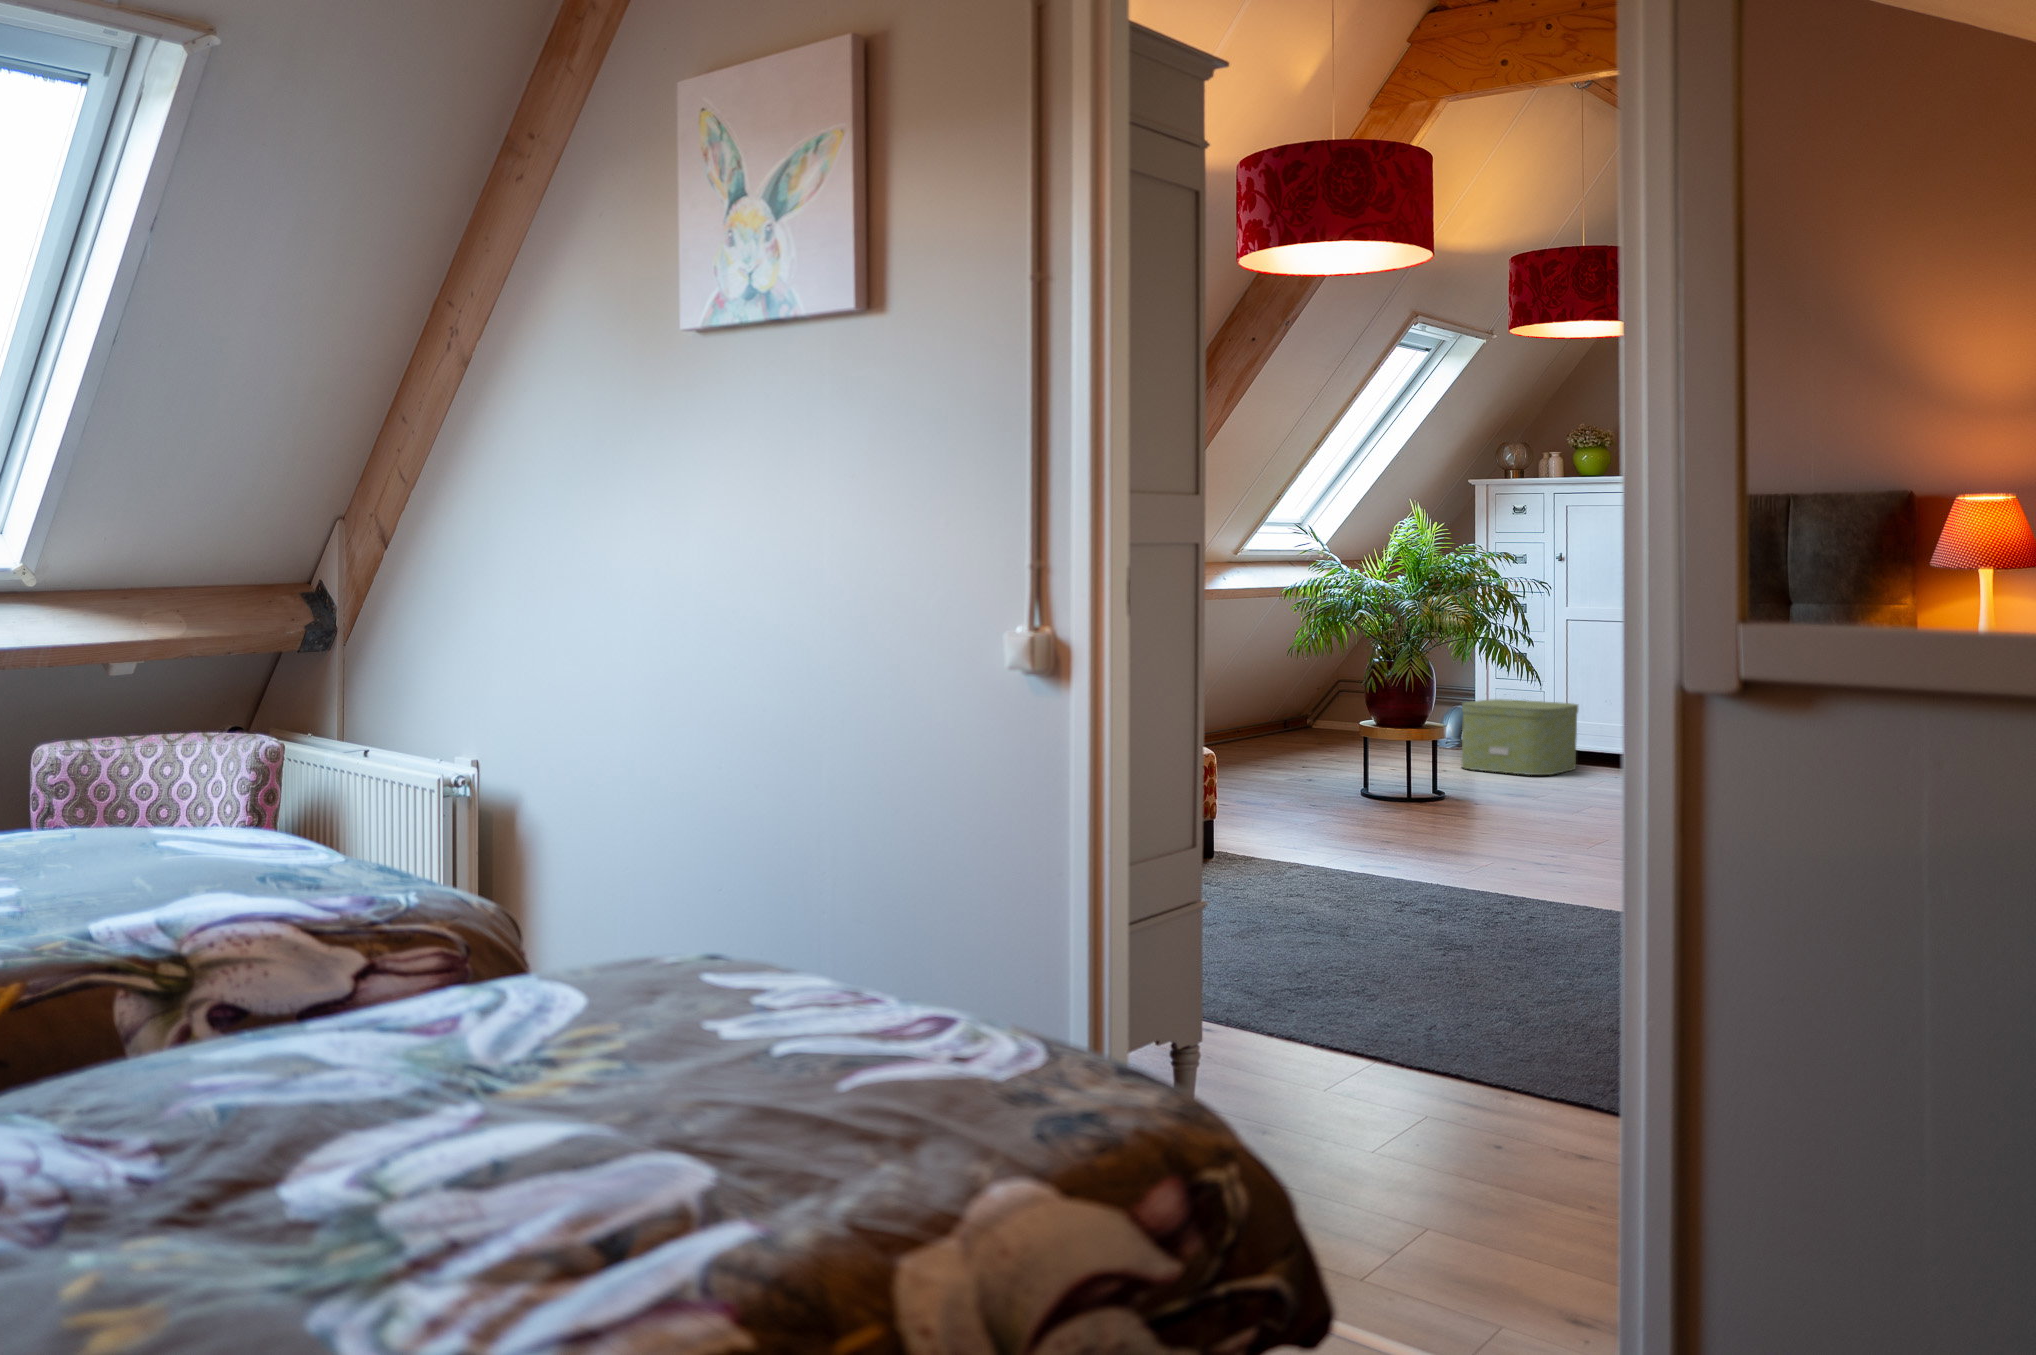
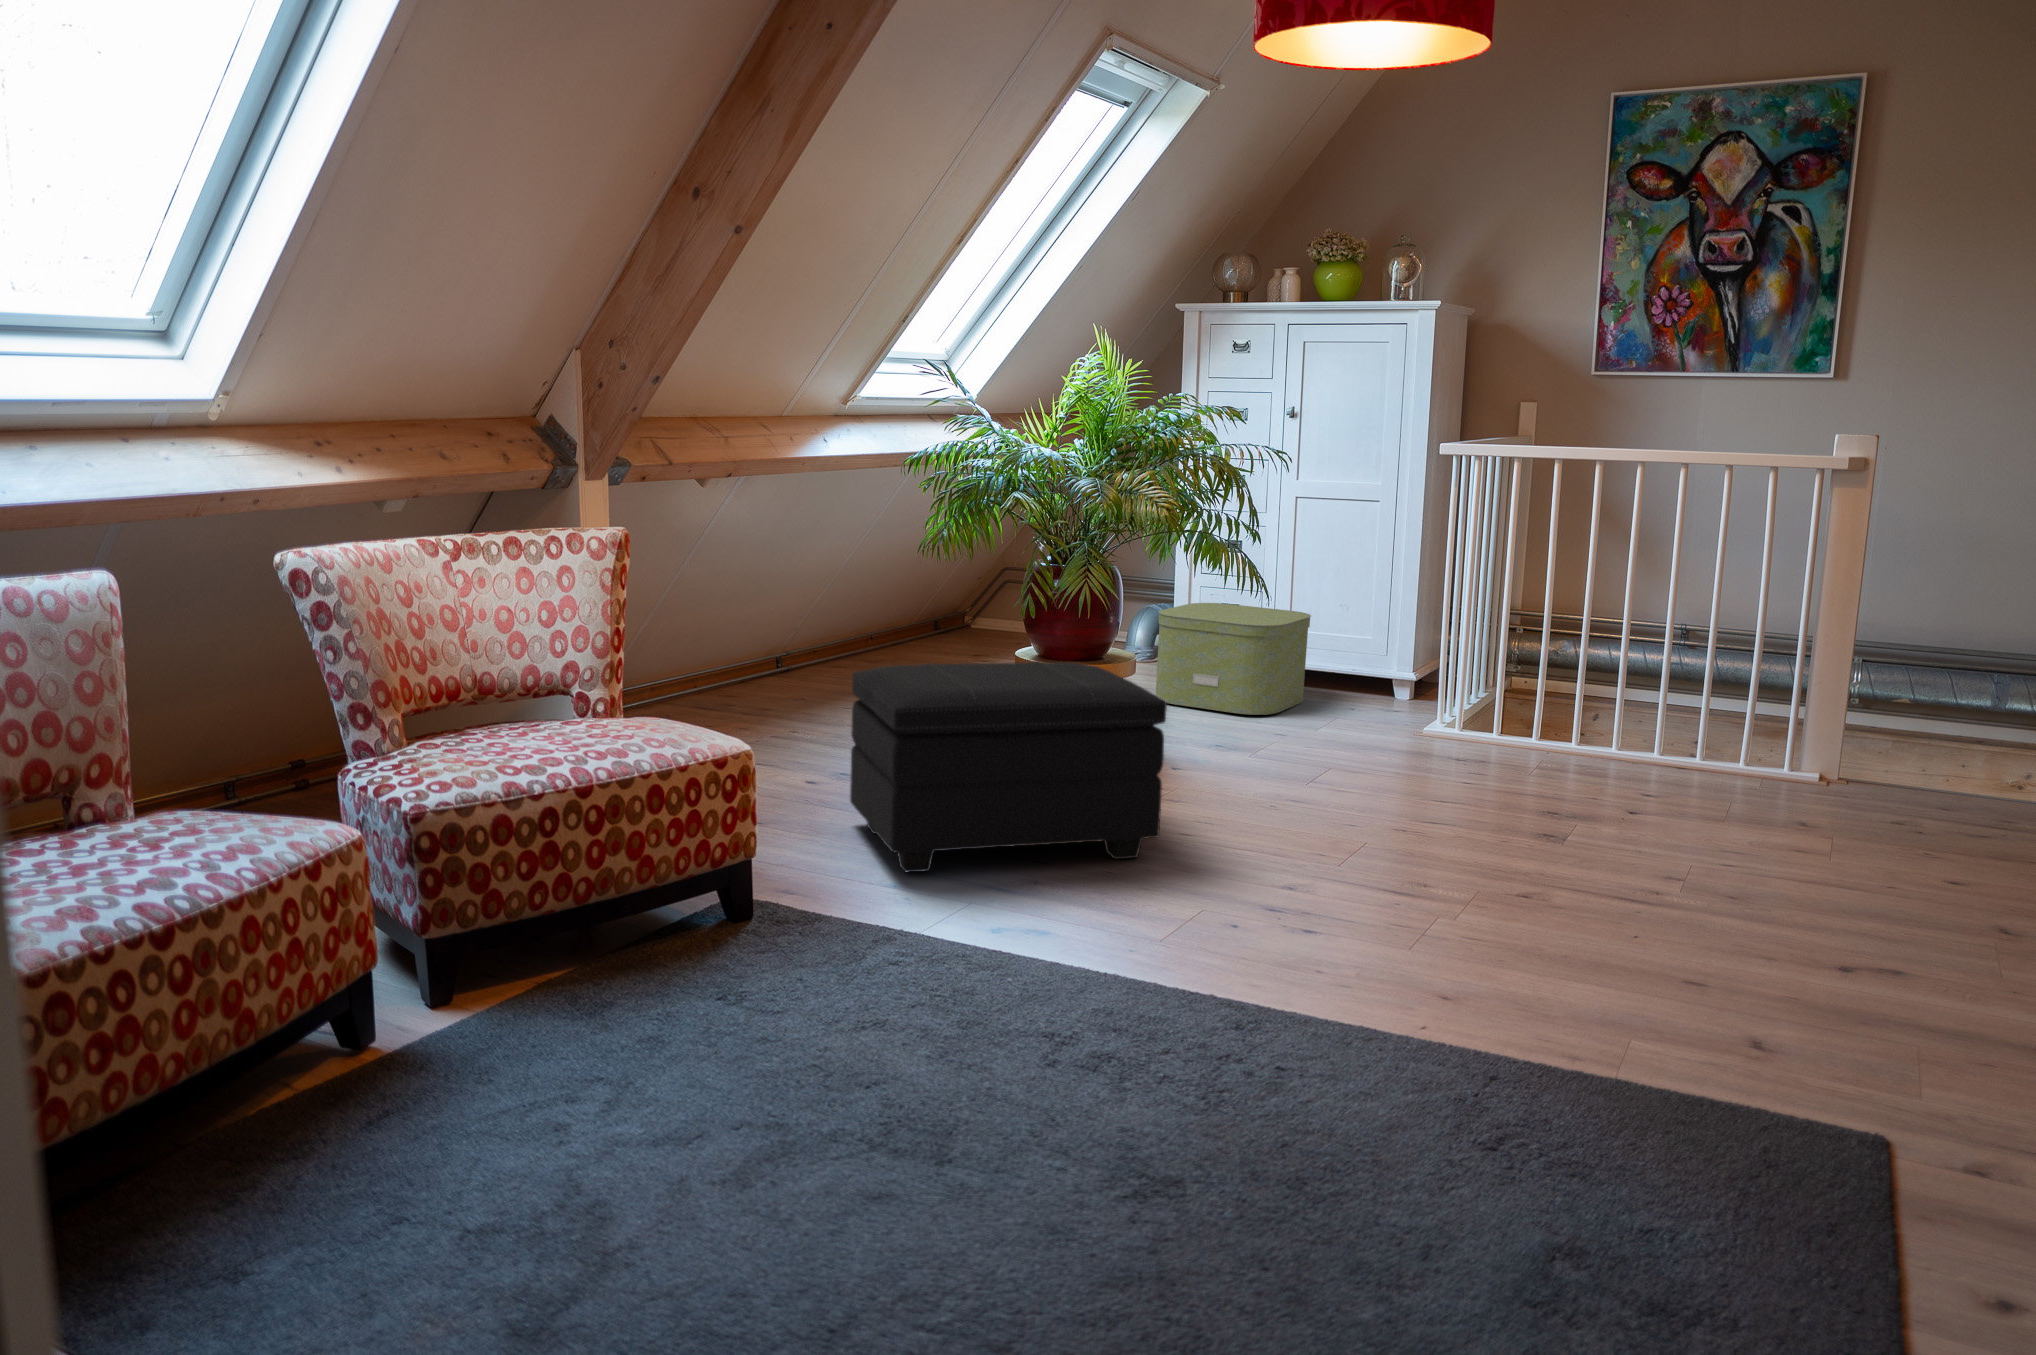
footstool: none [1260,718,1467,839] -> present [850,661,1167,872]

